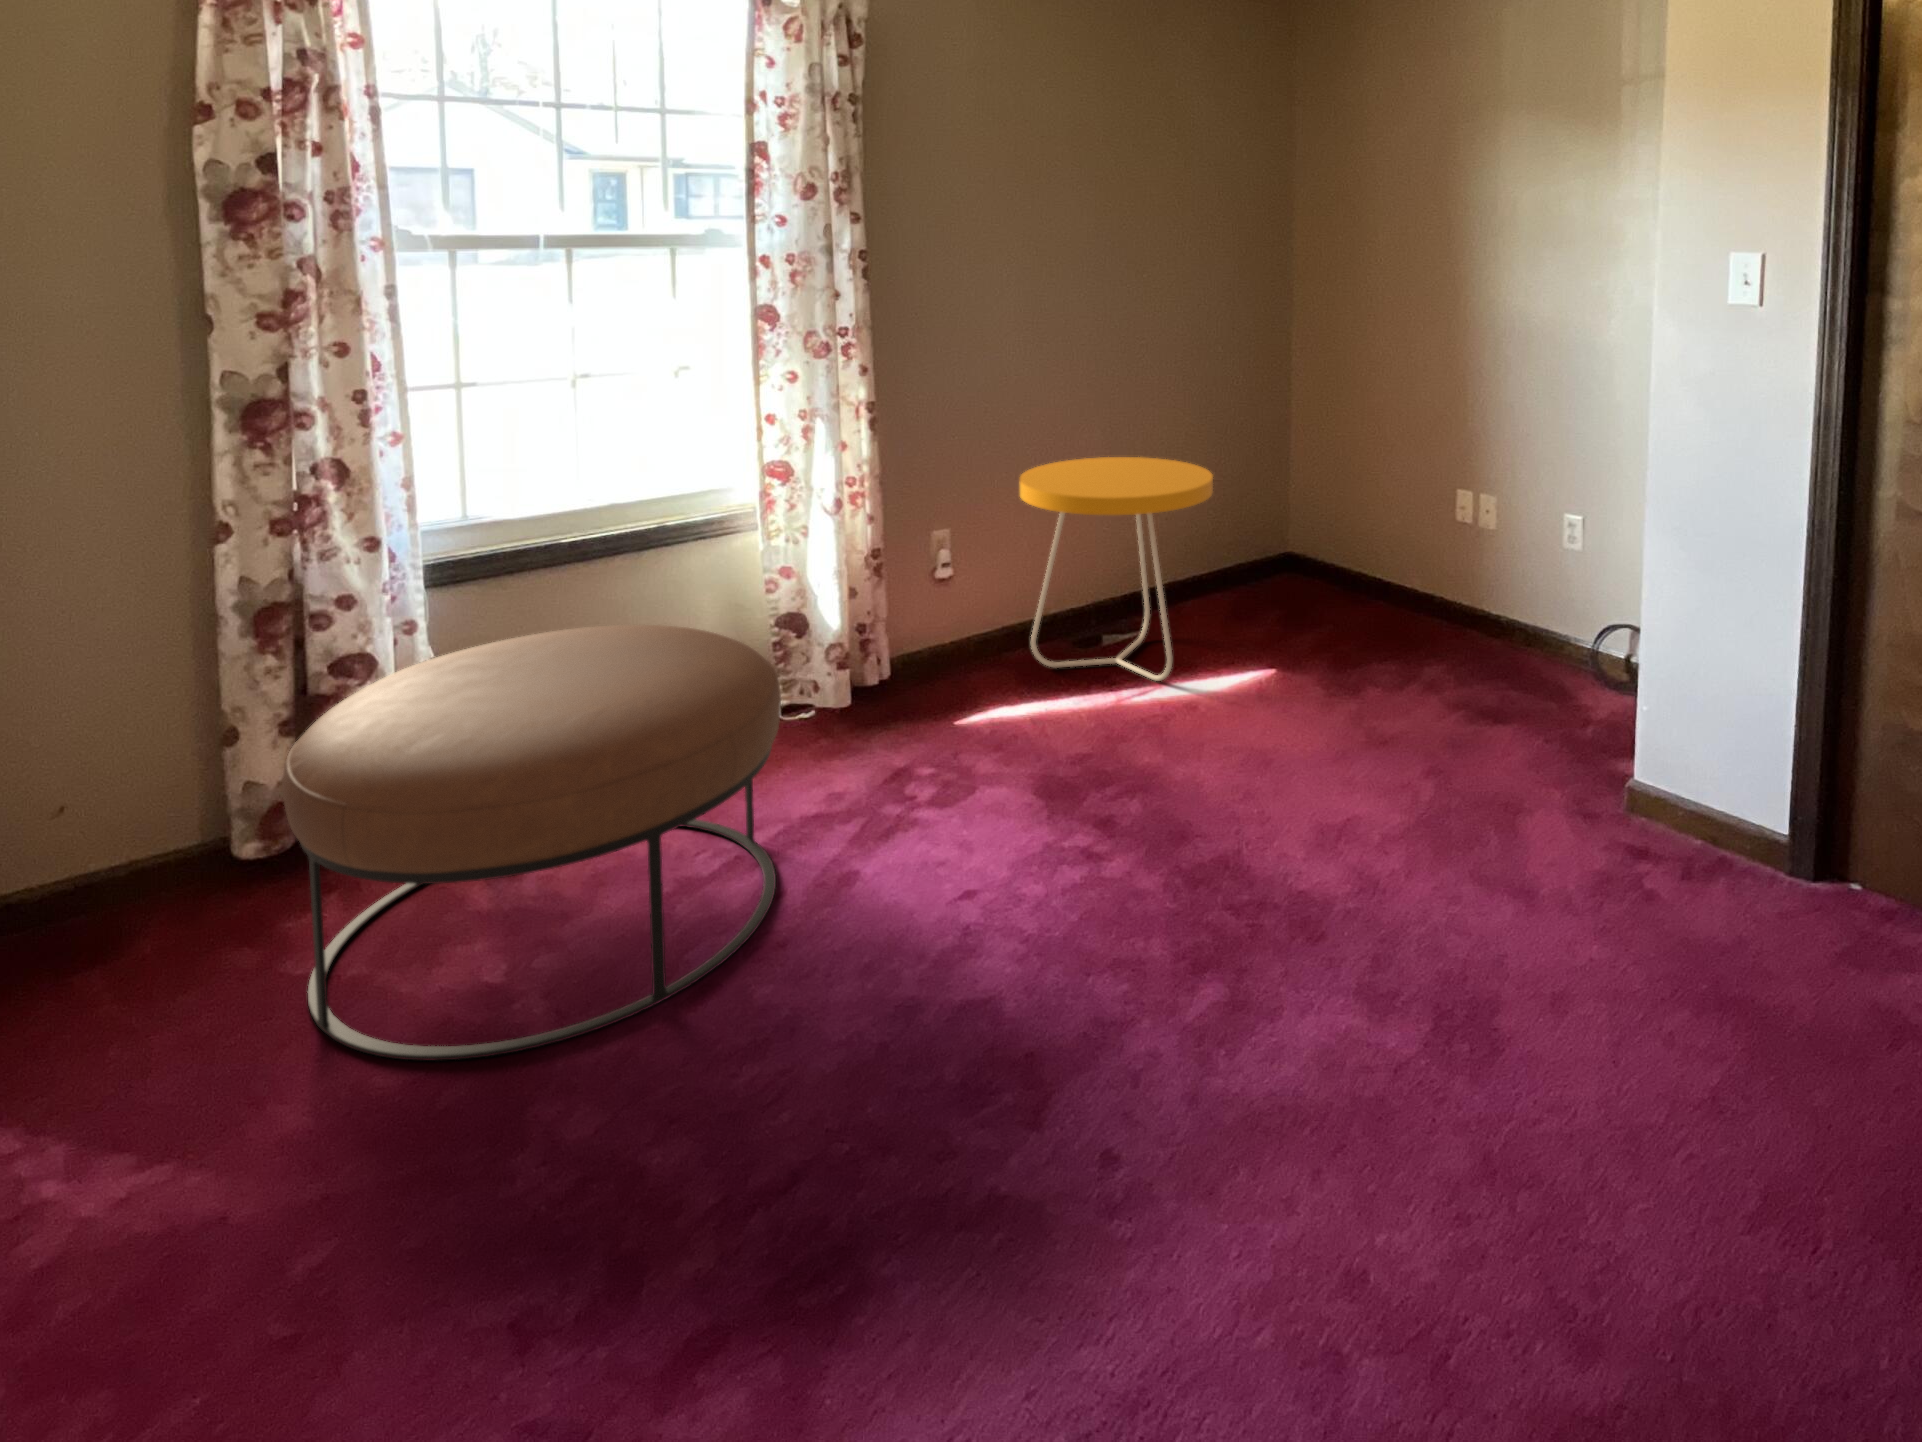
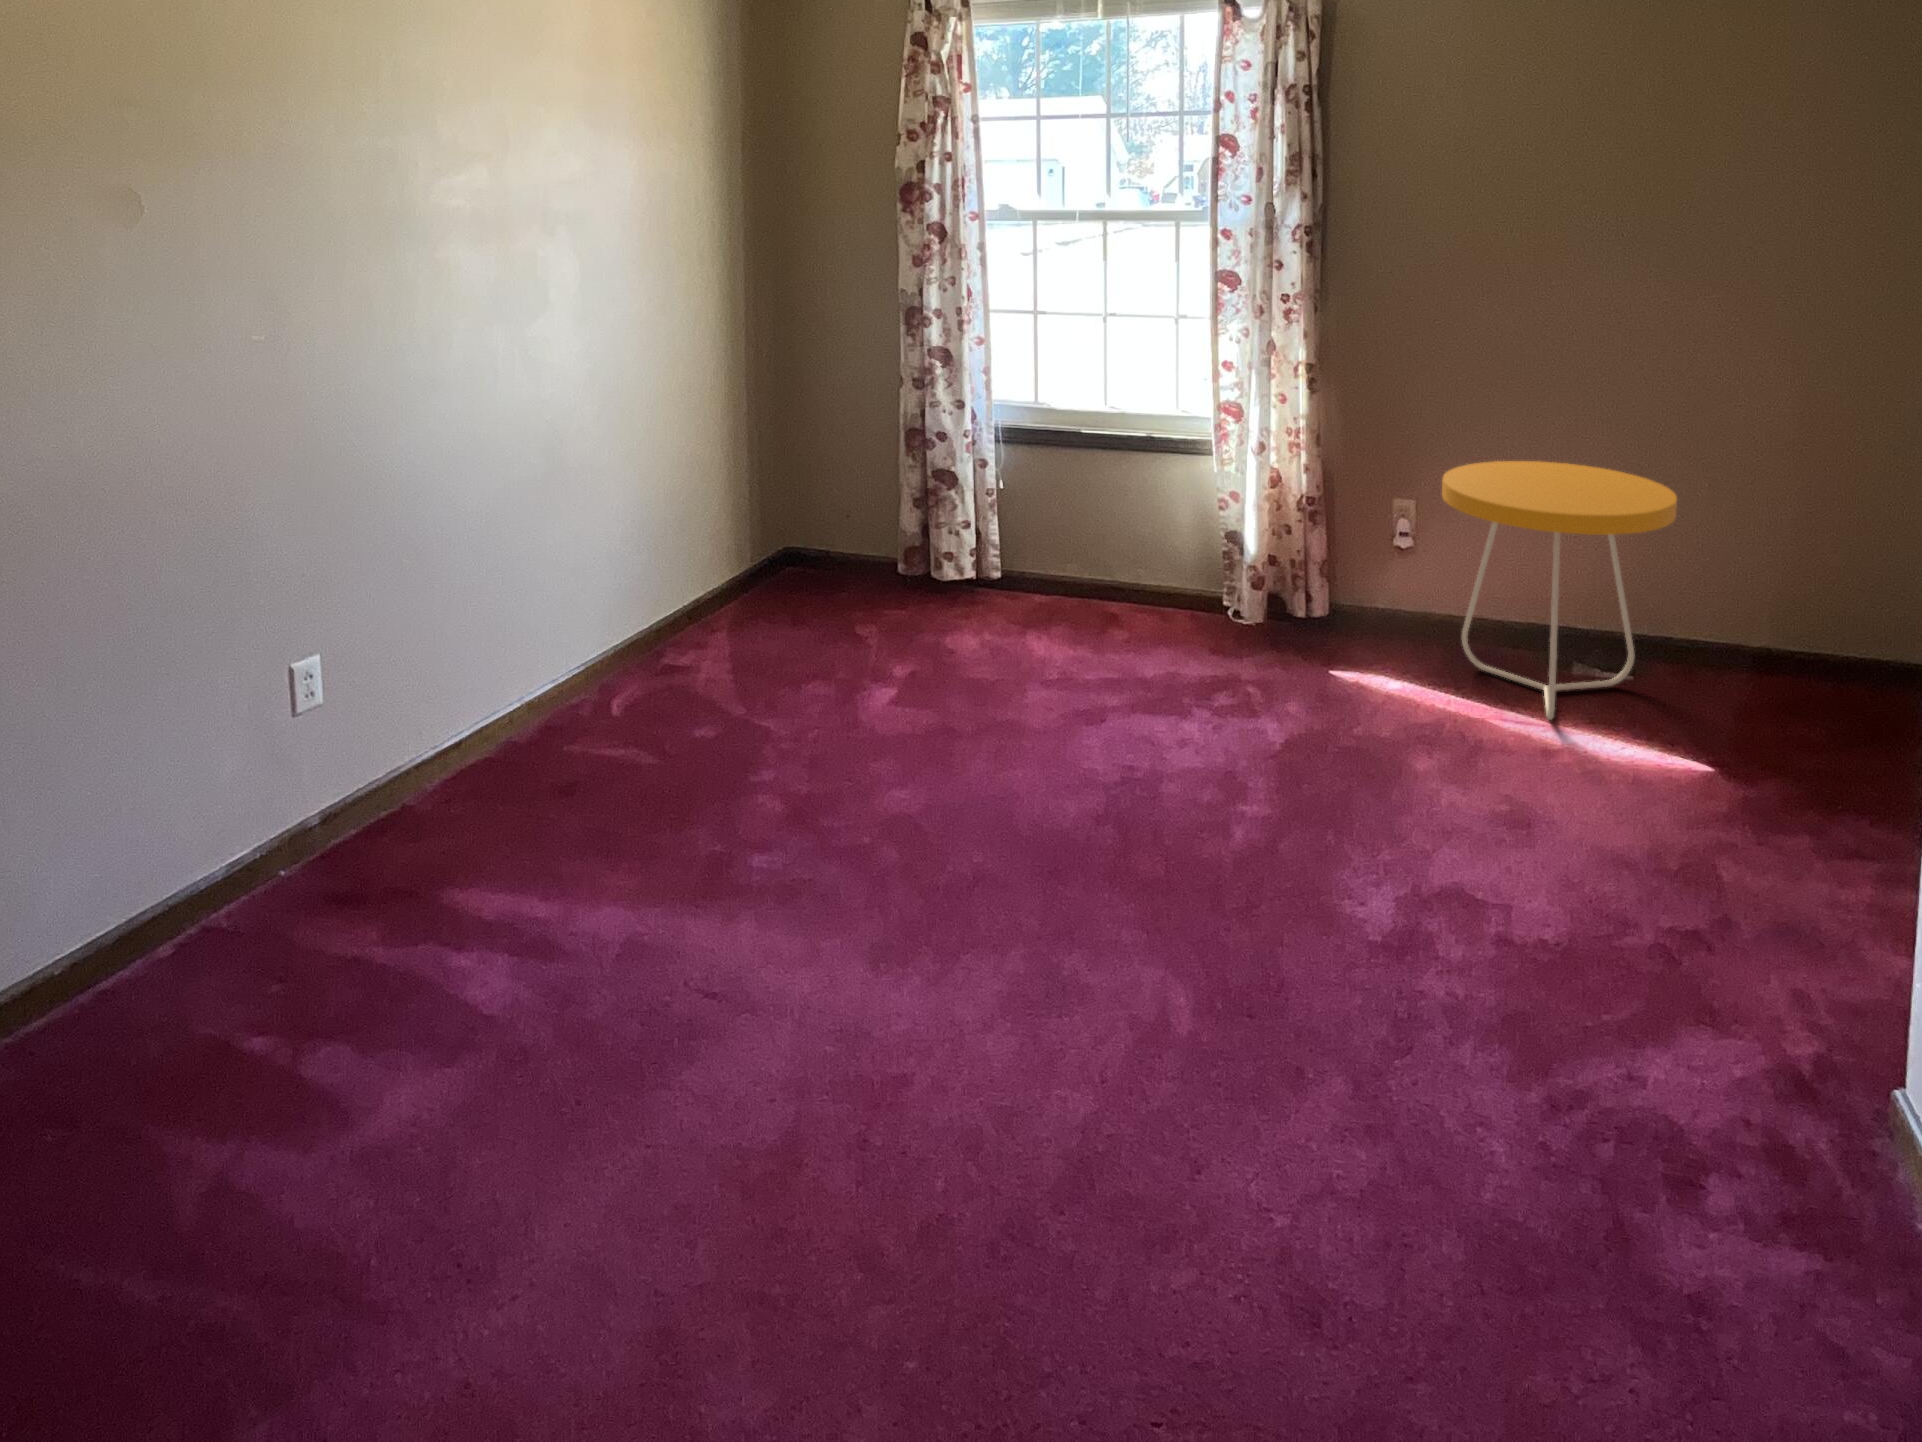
ottoman: present [282,625,781,1061] -> none [811,481,1093,721]

